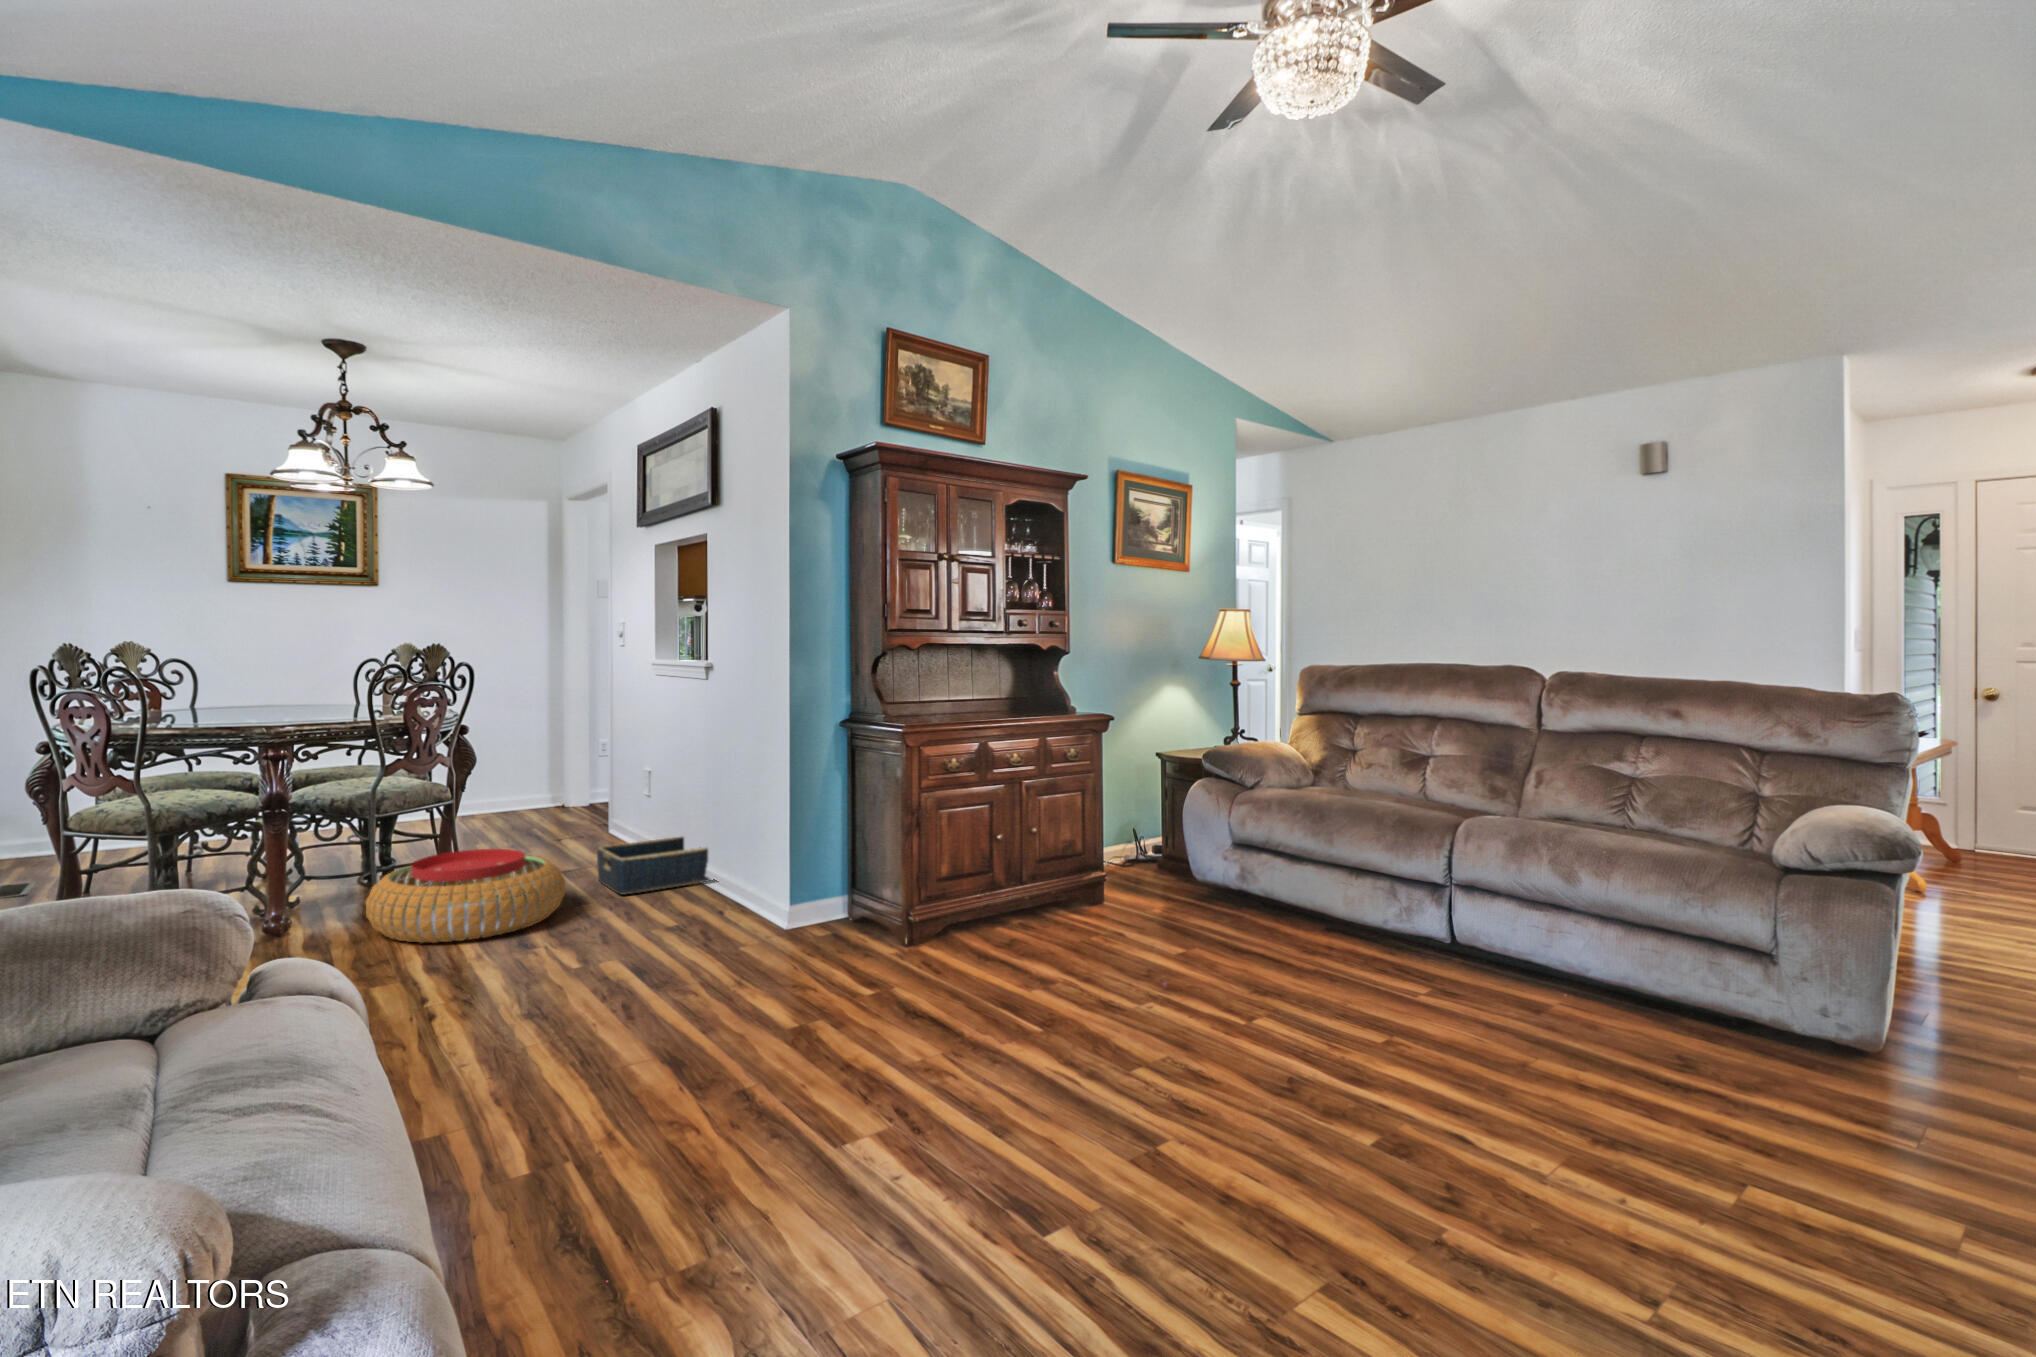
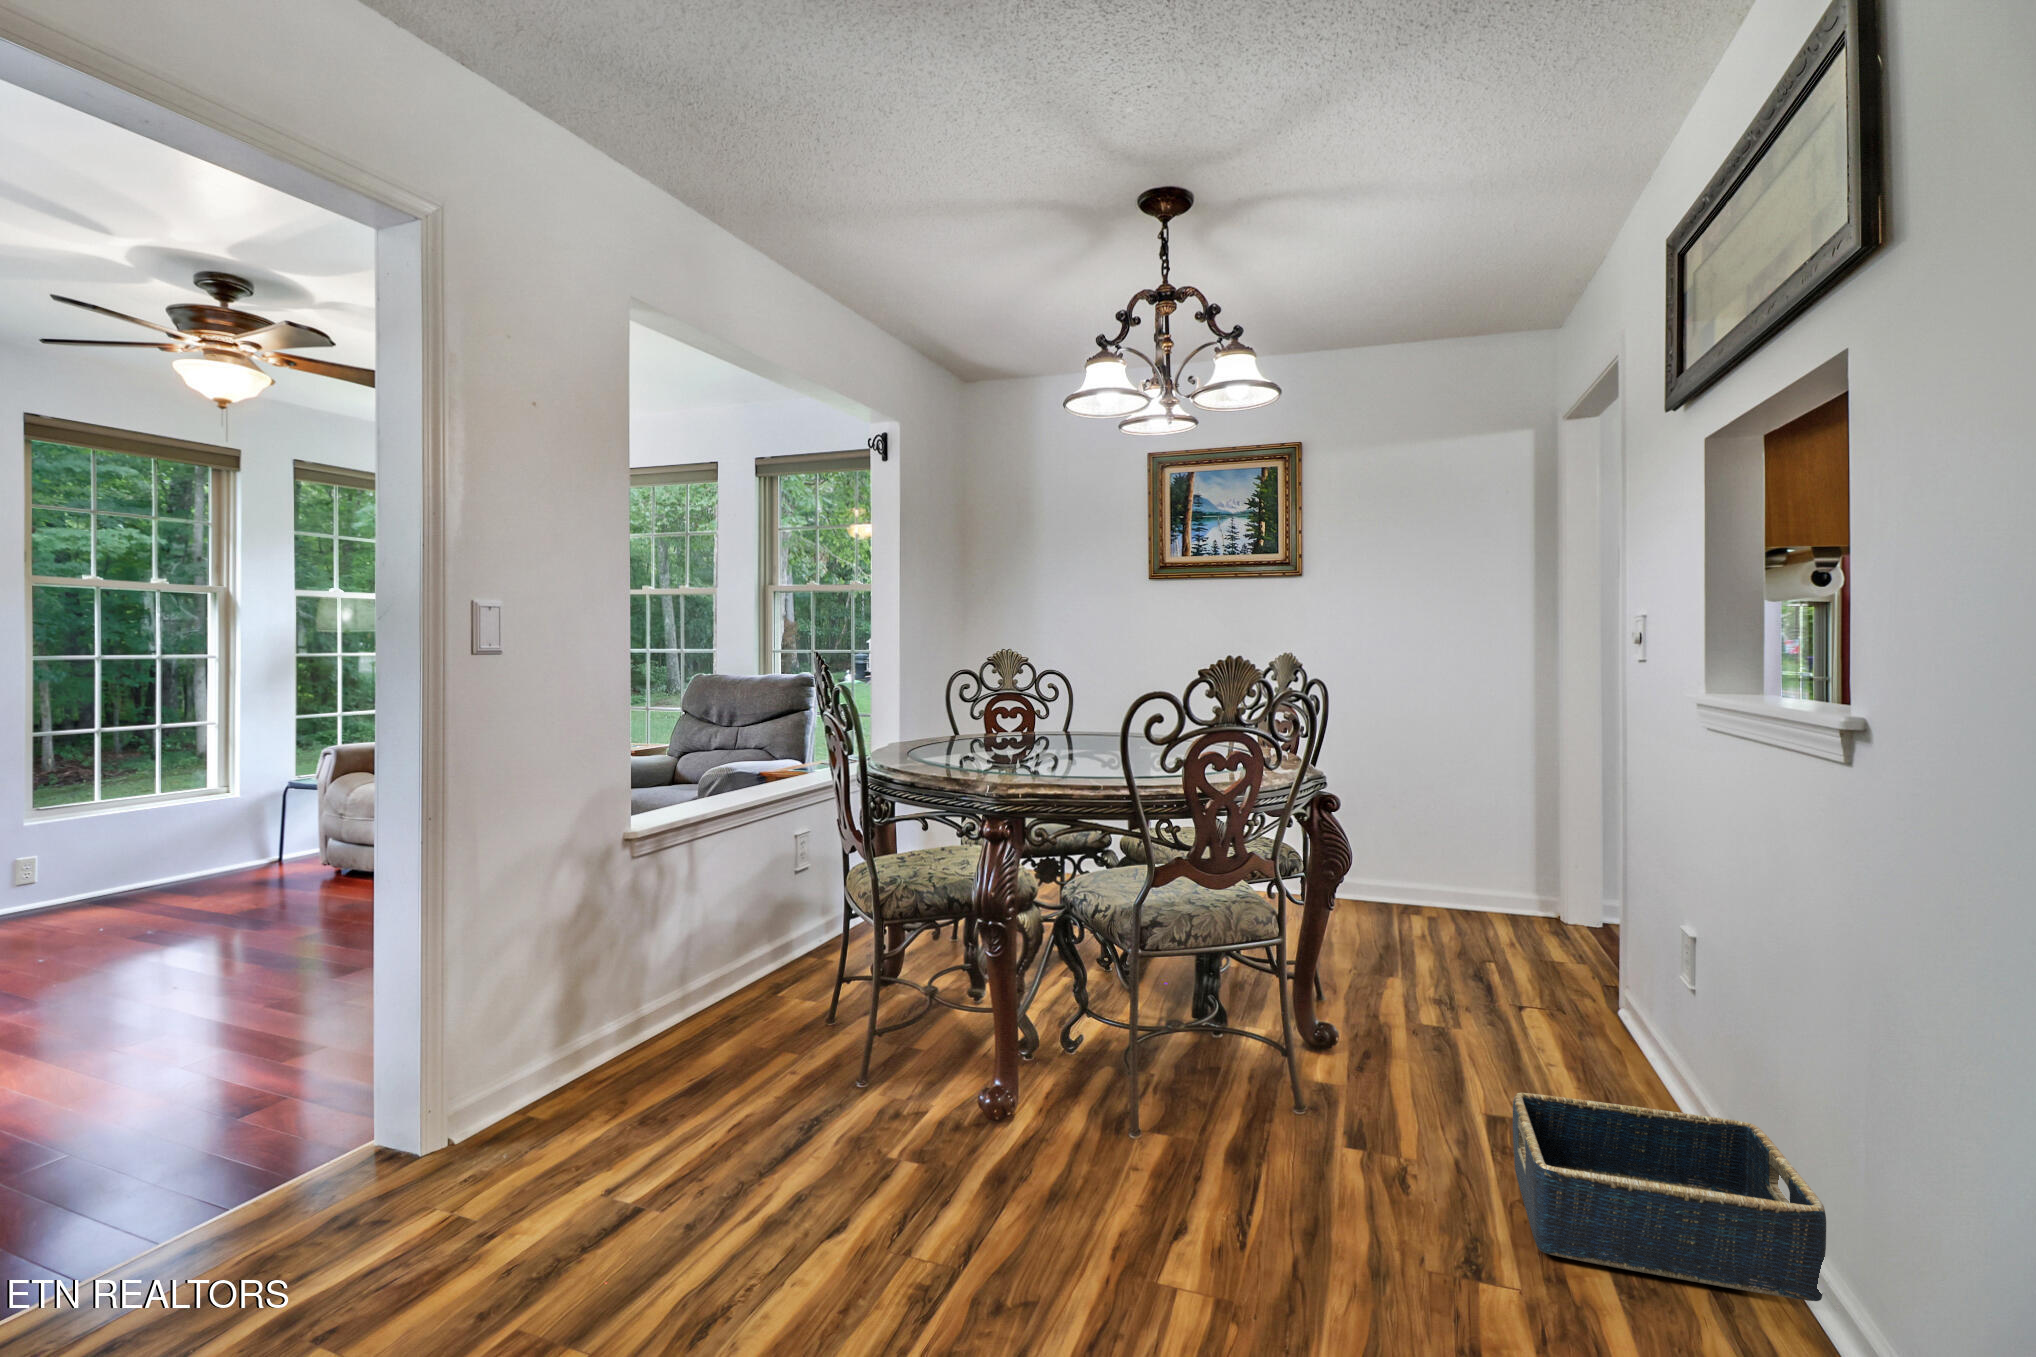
pouf: present [366,849,565,943] -> none [1042,1041,1400,1292]

